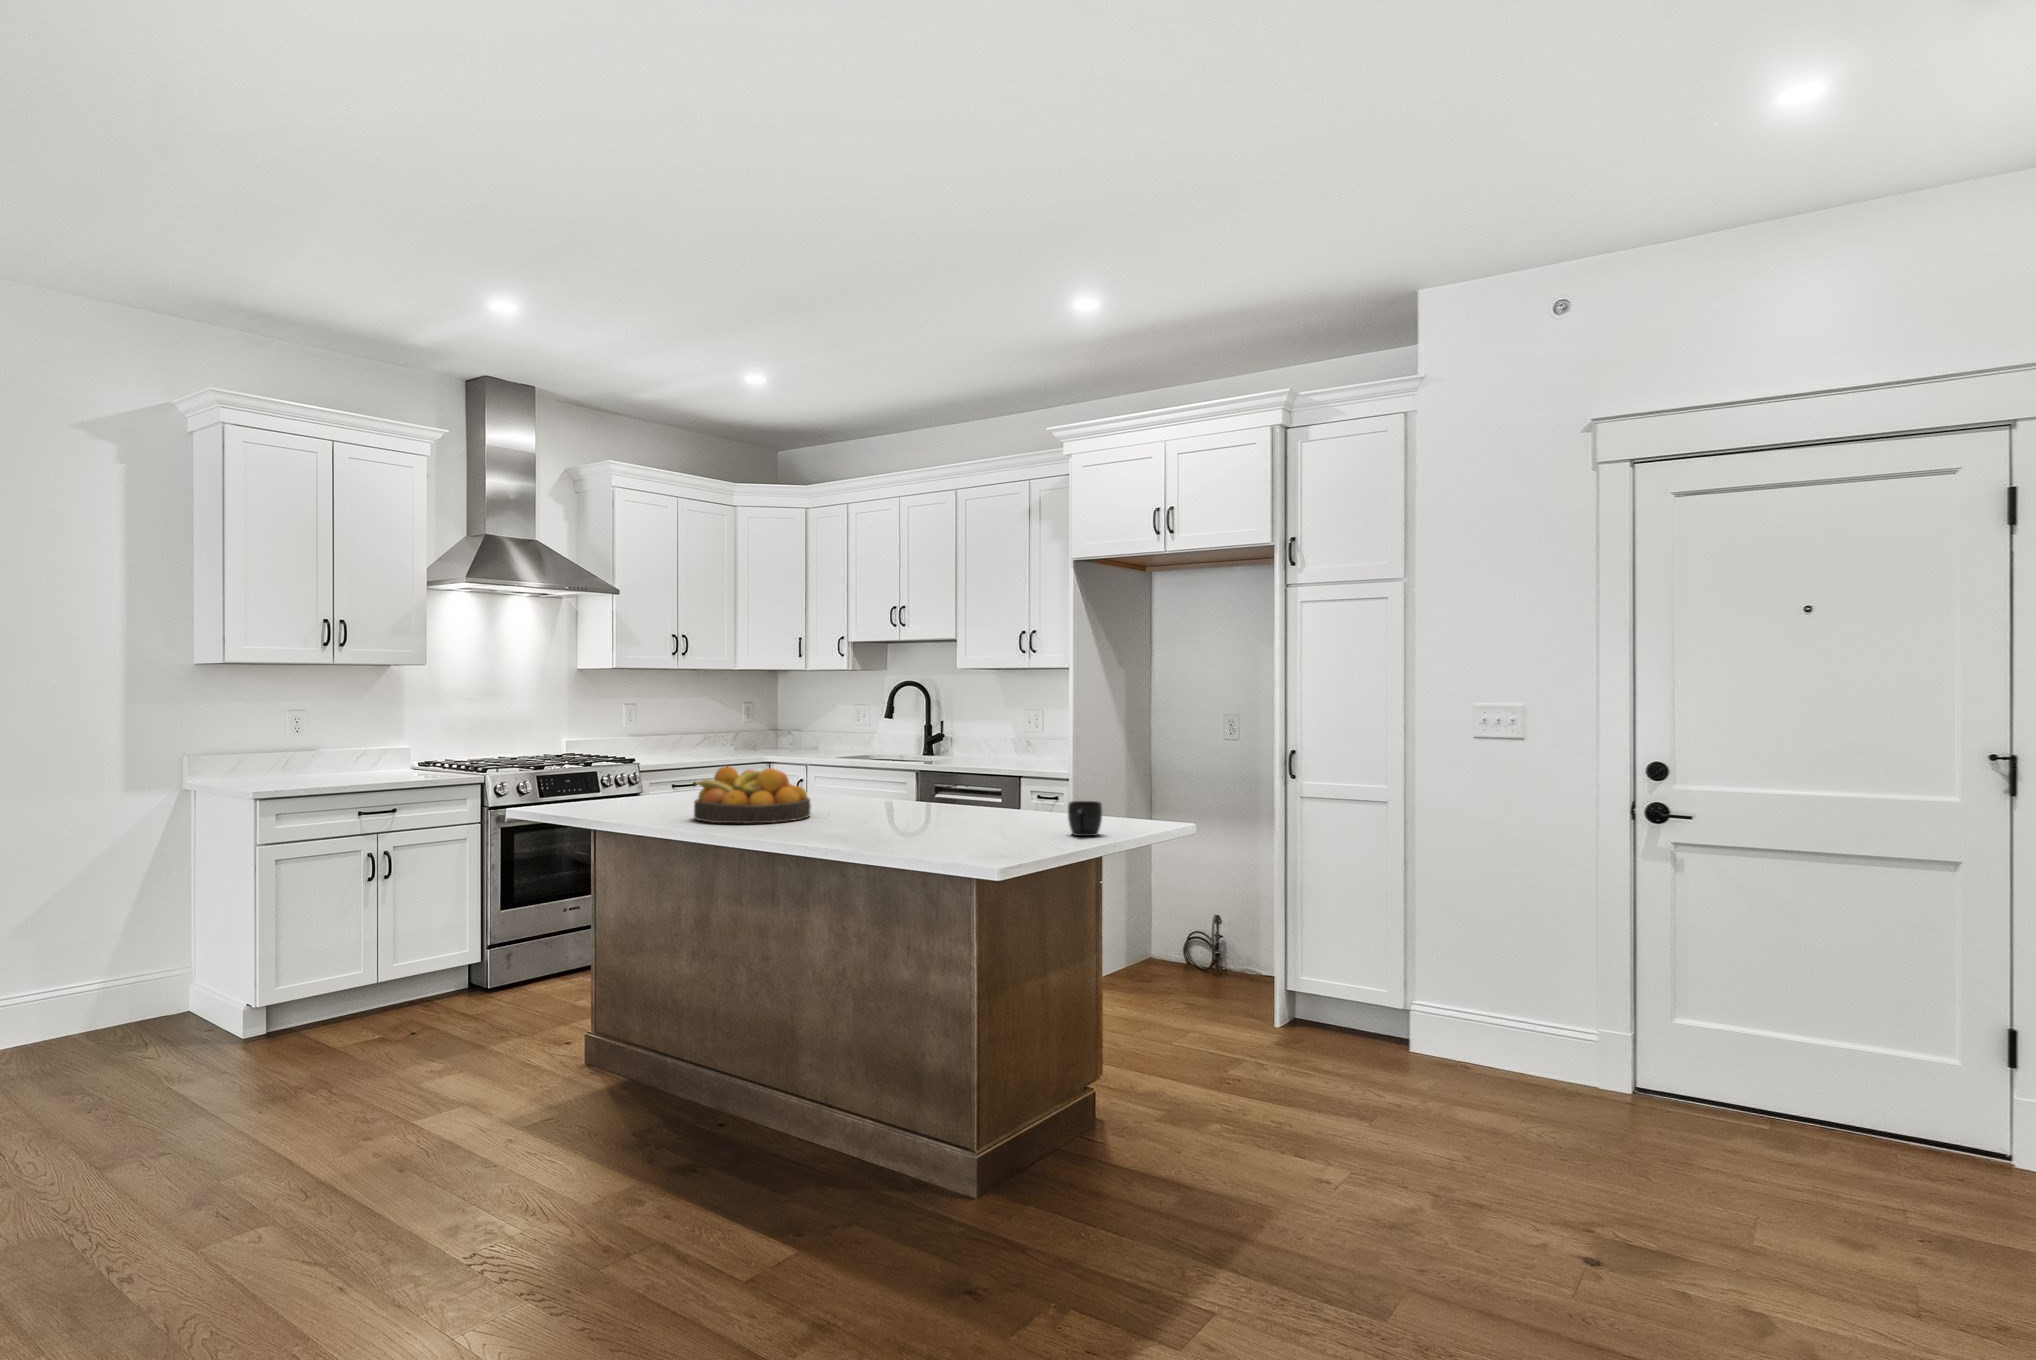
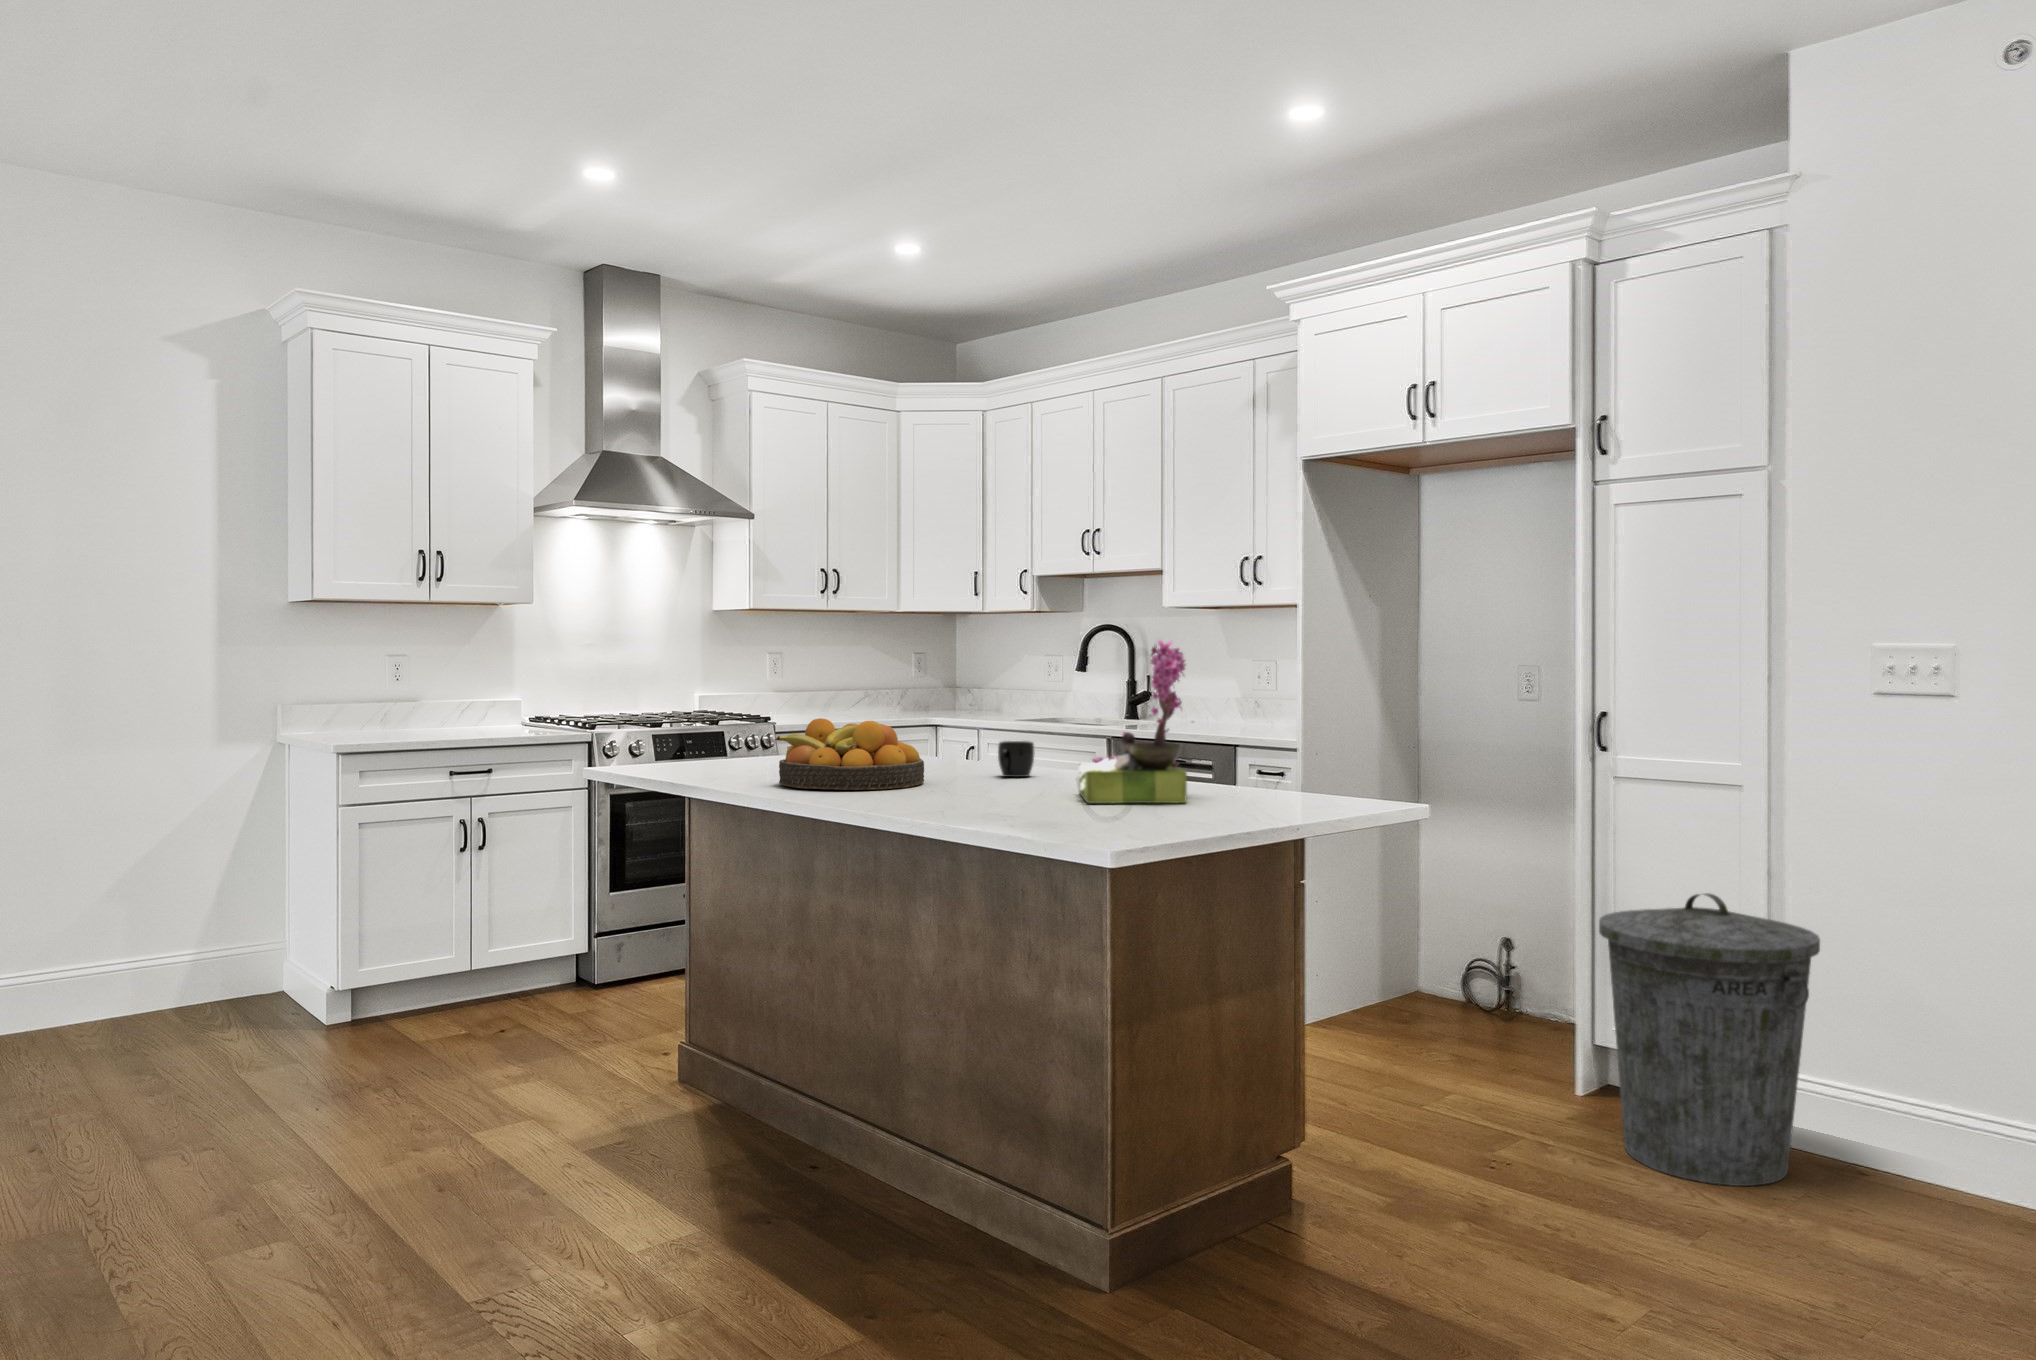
flower arrangement: none [938,704,1027,830] -> present [1079,640,1187,803]
mug: present [1068,801,1102,836] -> present [998,741,1034,777]
trash can: none [1296,879,1440,1084] -> present [1599,893,1820,1186]

